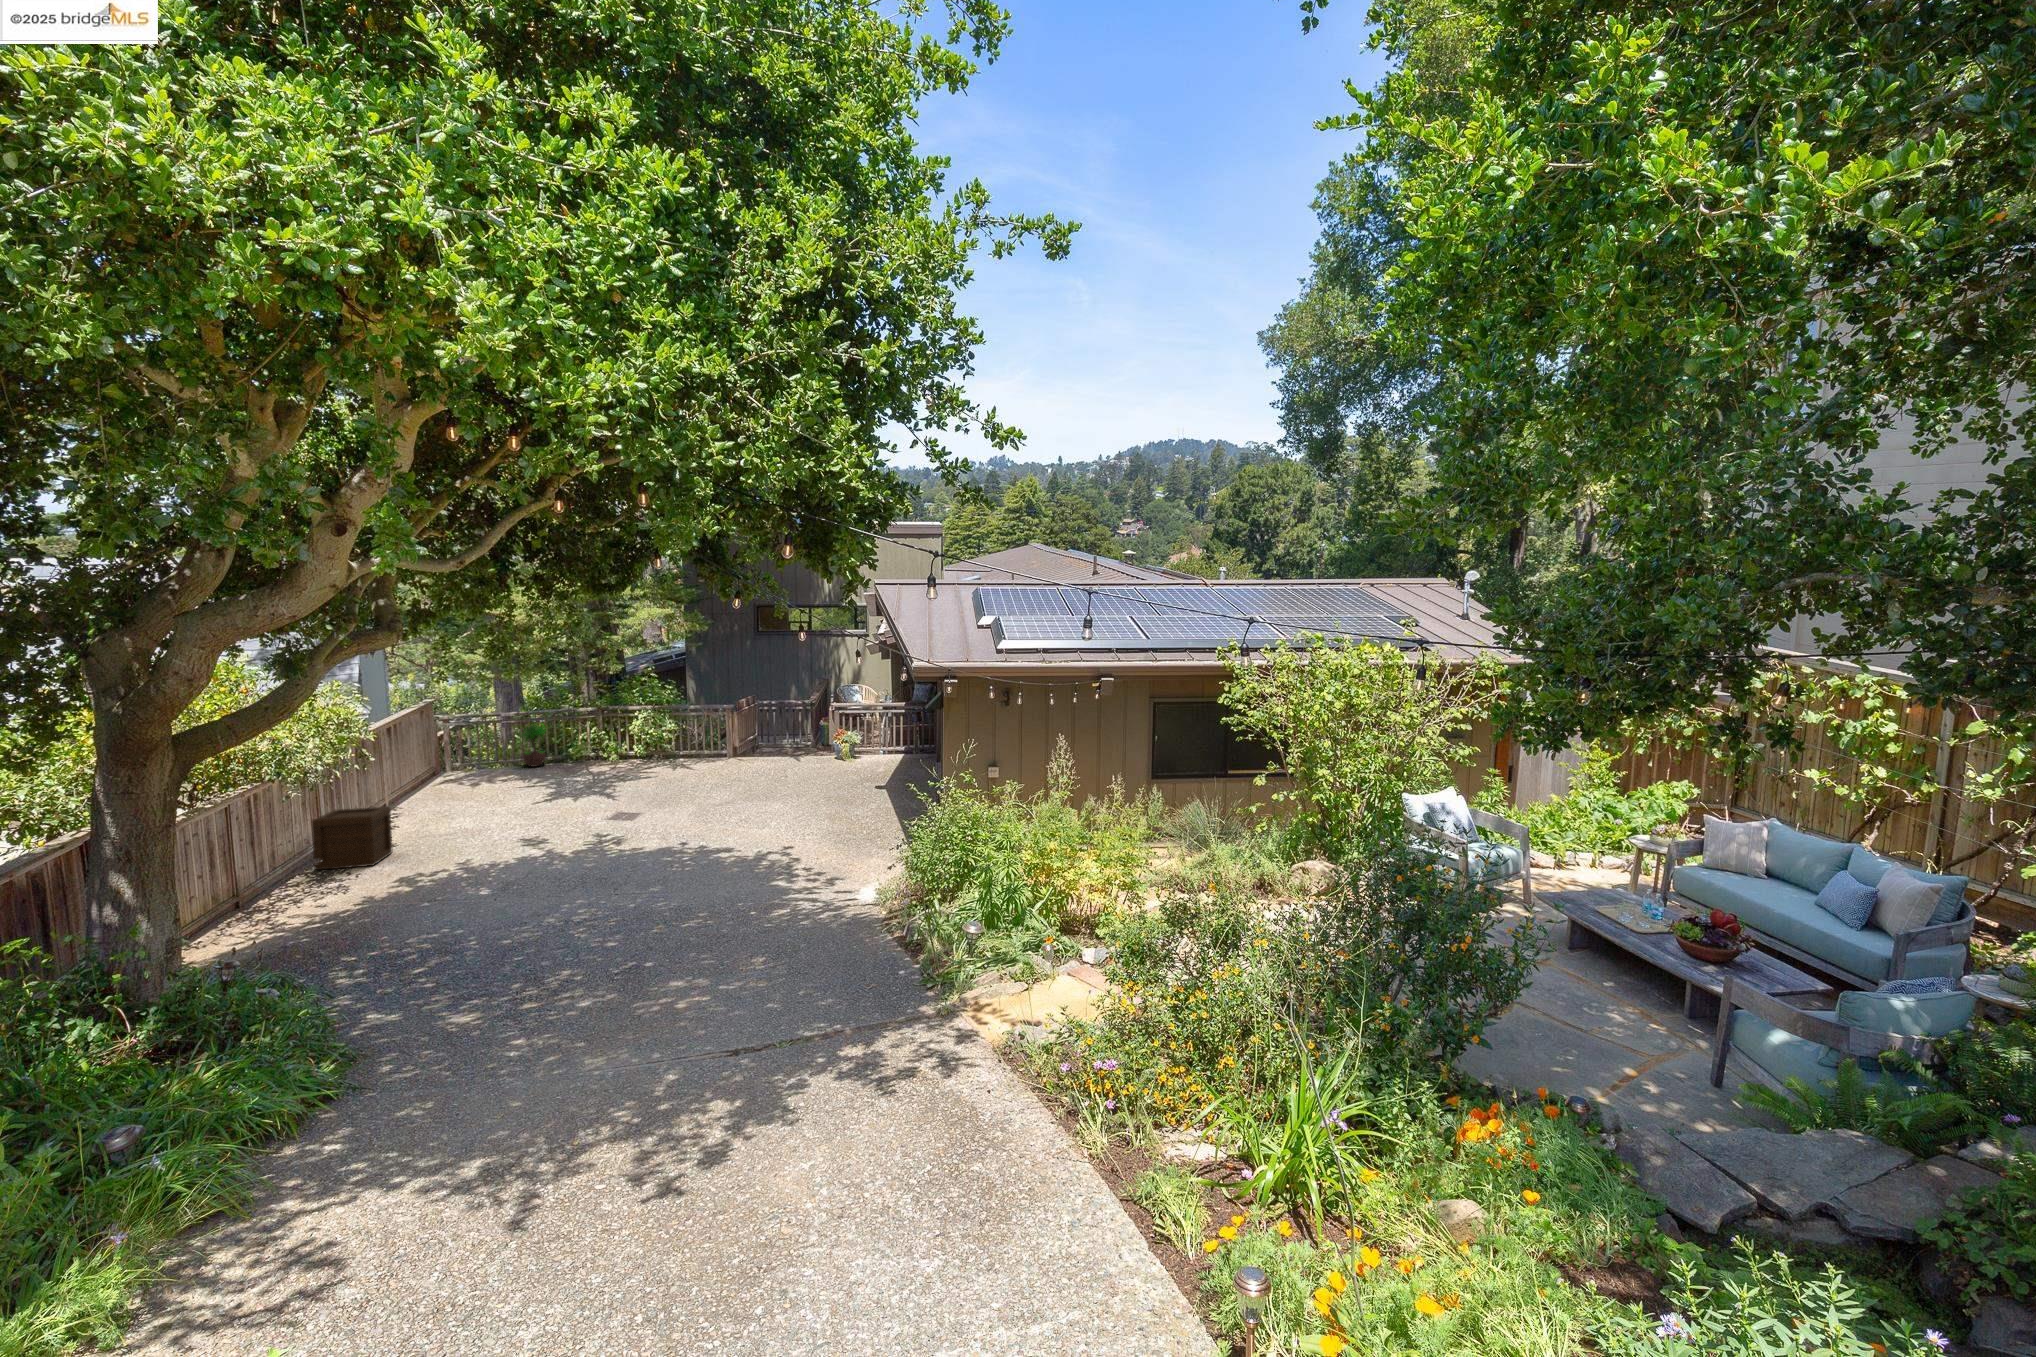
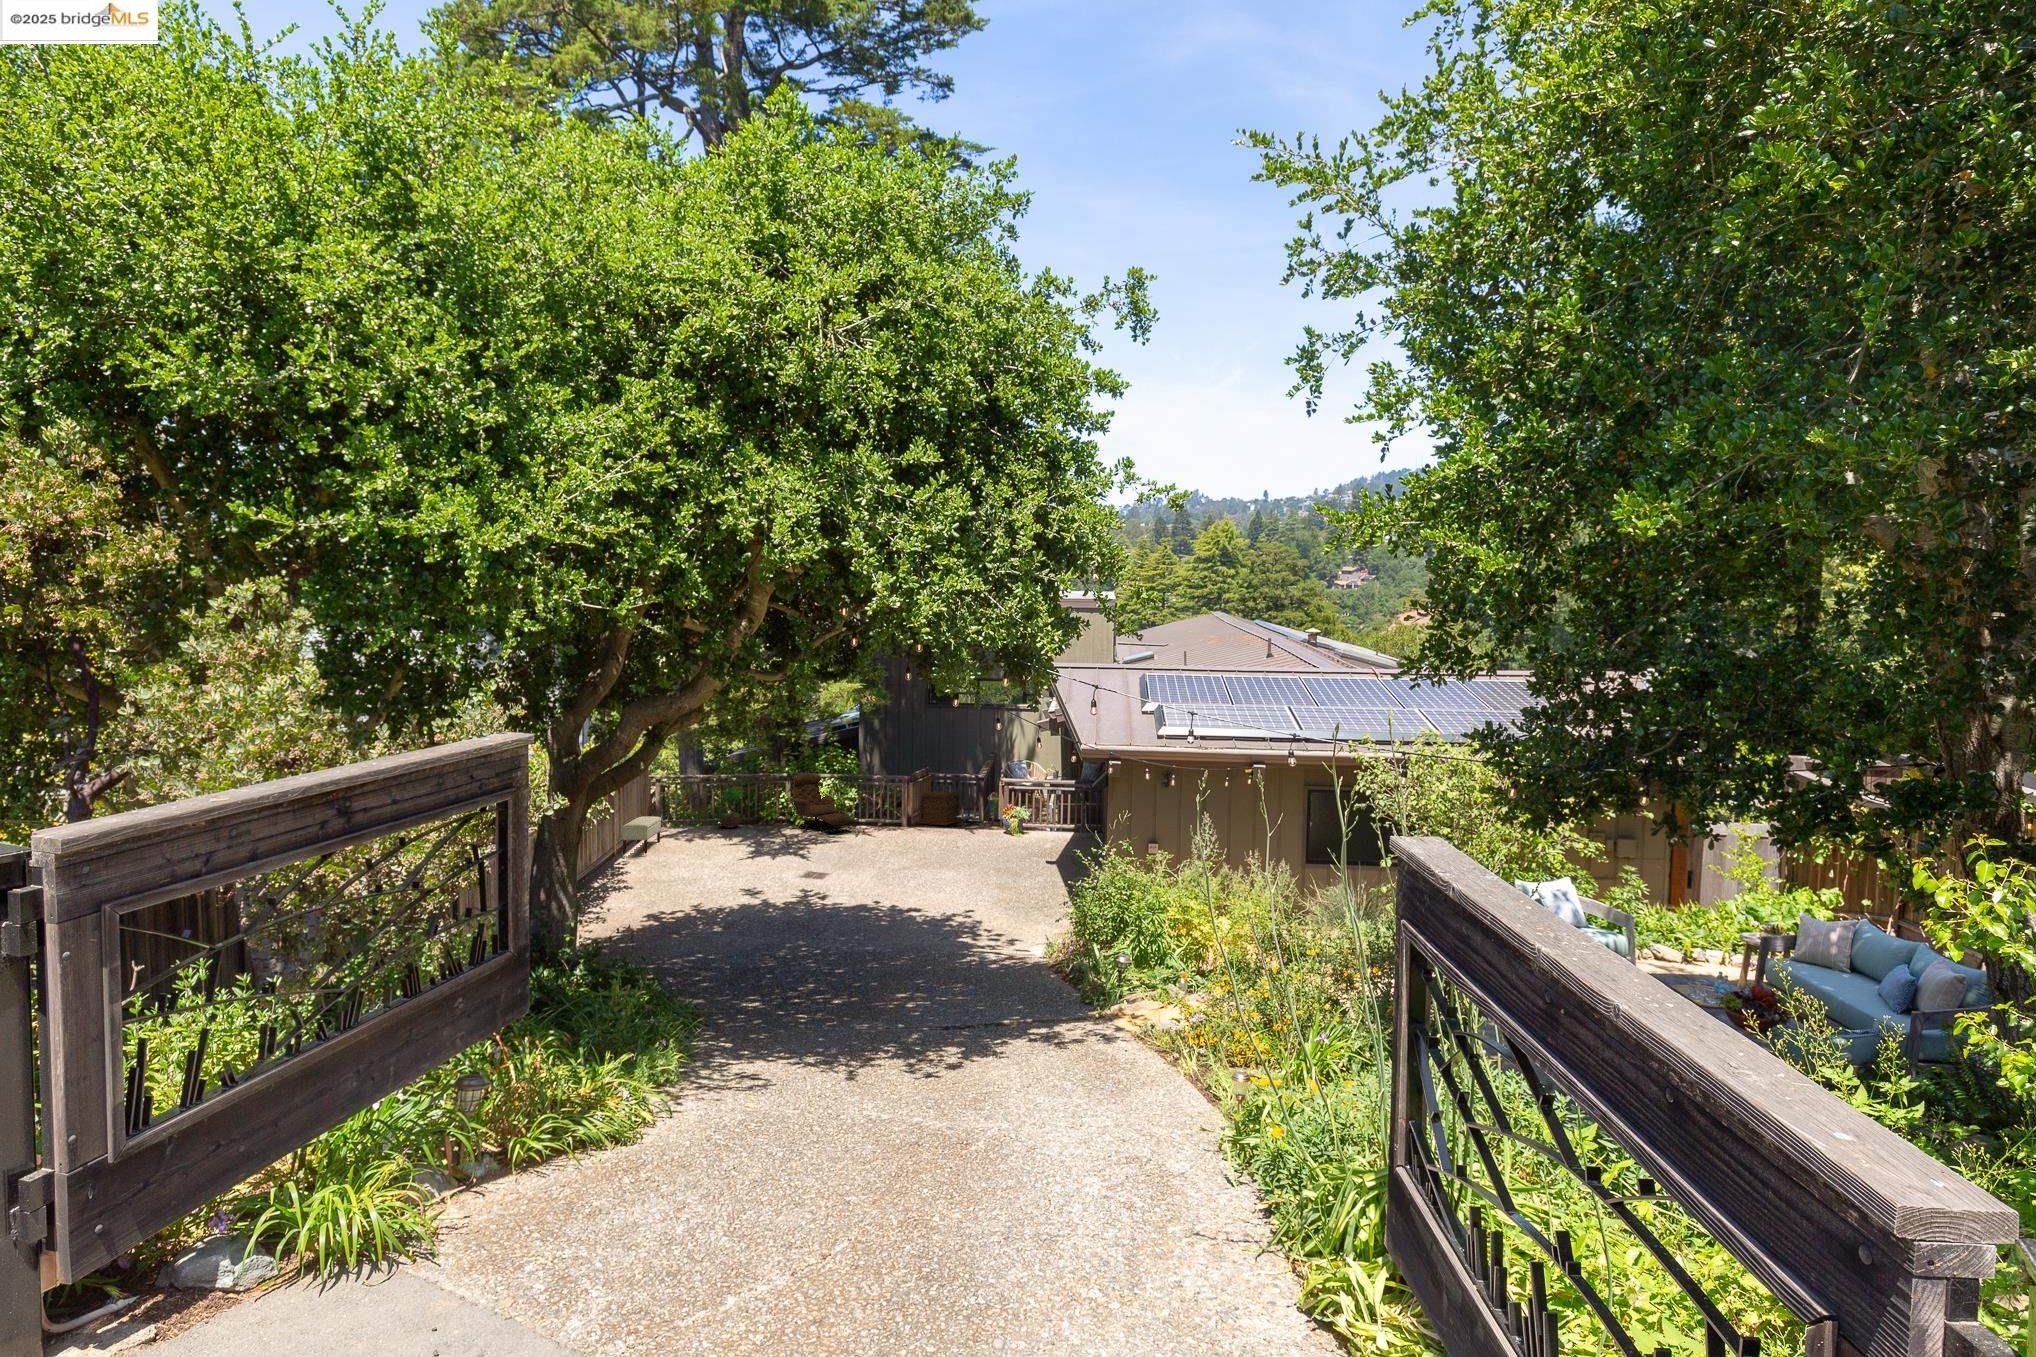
lounge chair: none [604,706,668,767] -> present [792,774,849,833]
bench: none [391,759,446,803] -> present [622,816,661,853]
wooden crate: present [312,807,392,870] -> present [919,791,960,825]

